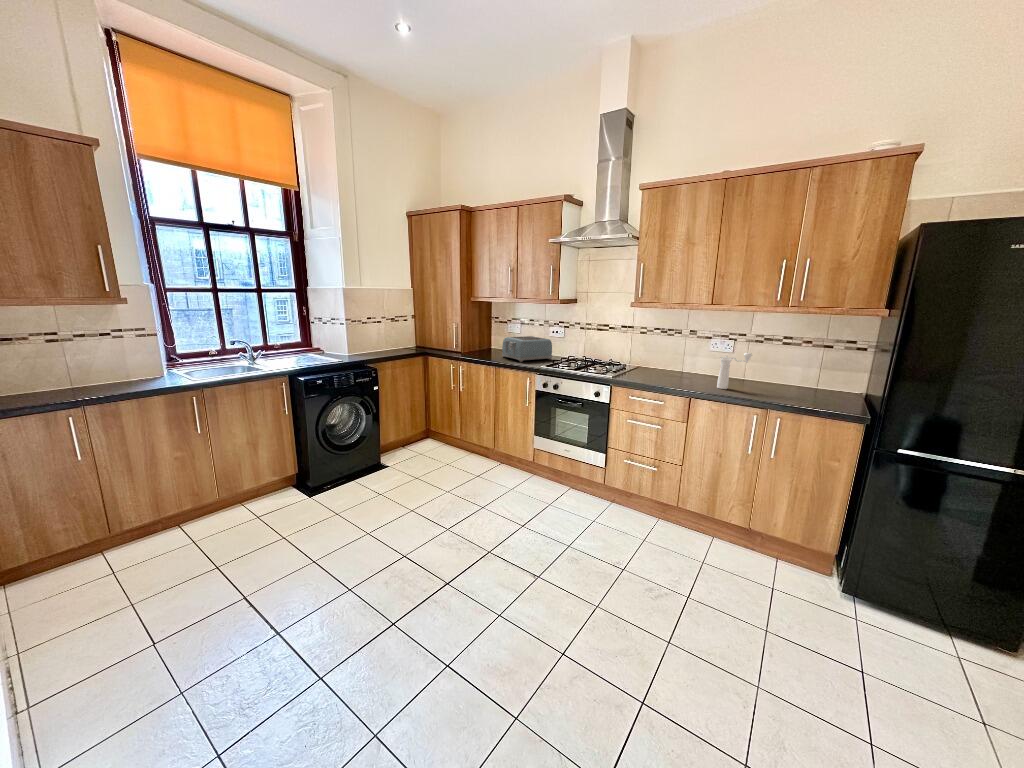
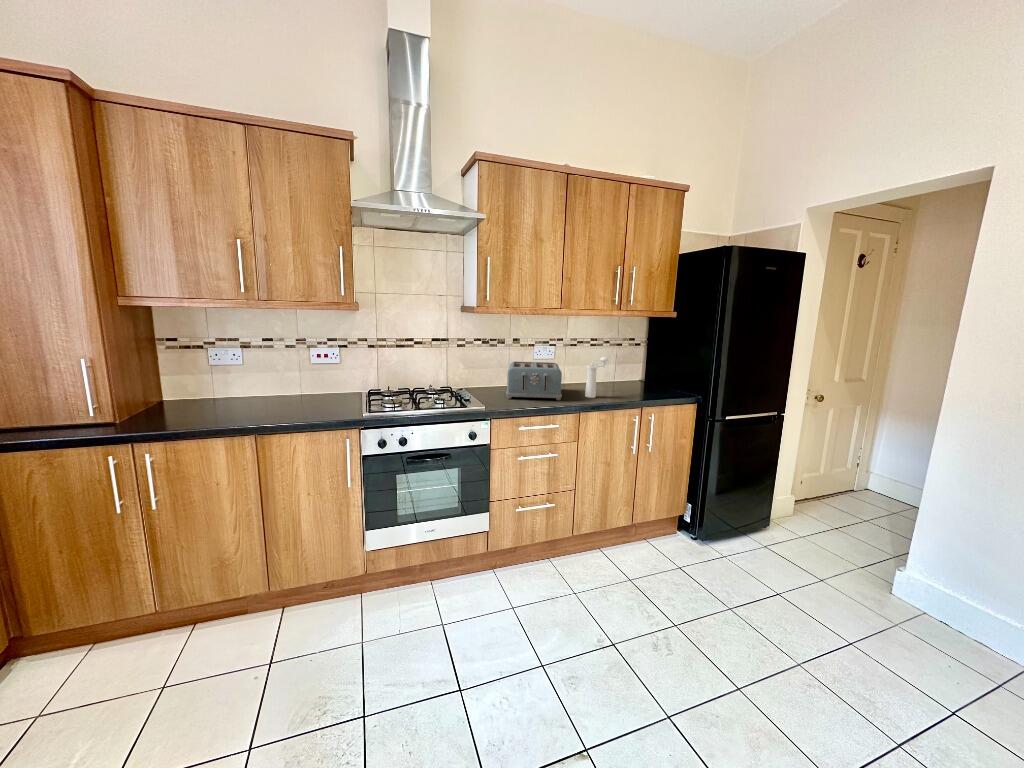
toaster: present [502,336,552,362] -> present [506,361,562,400]

